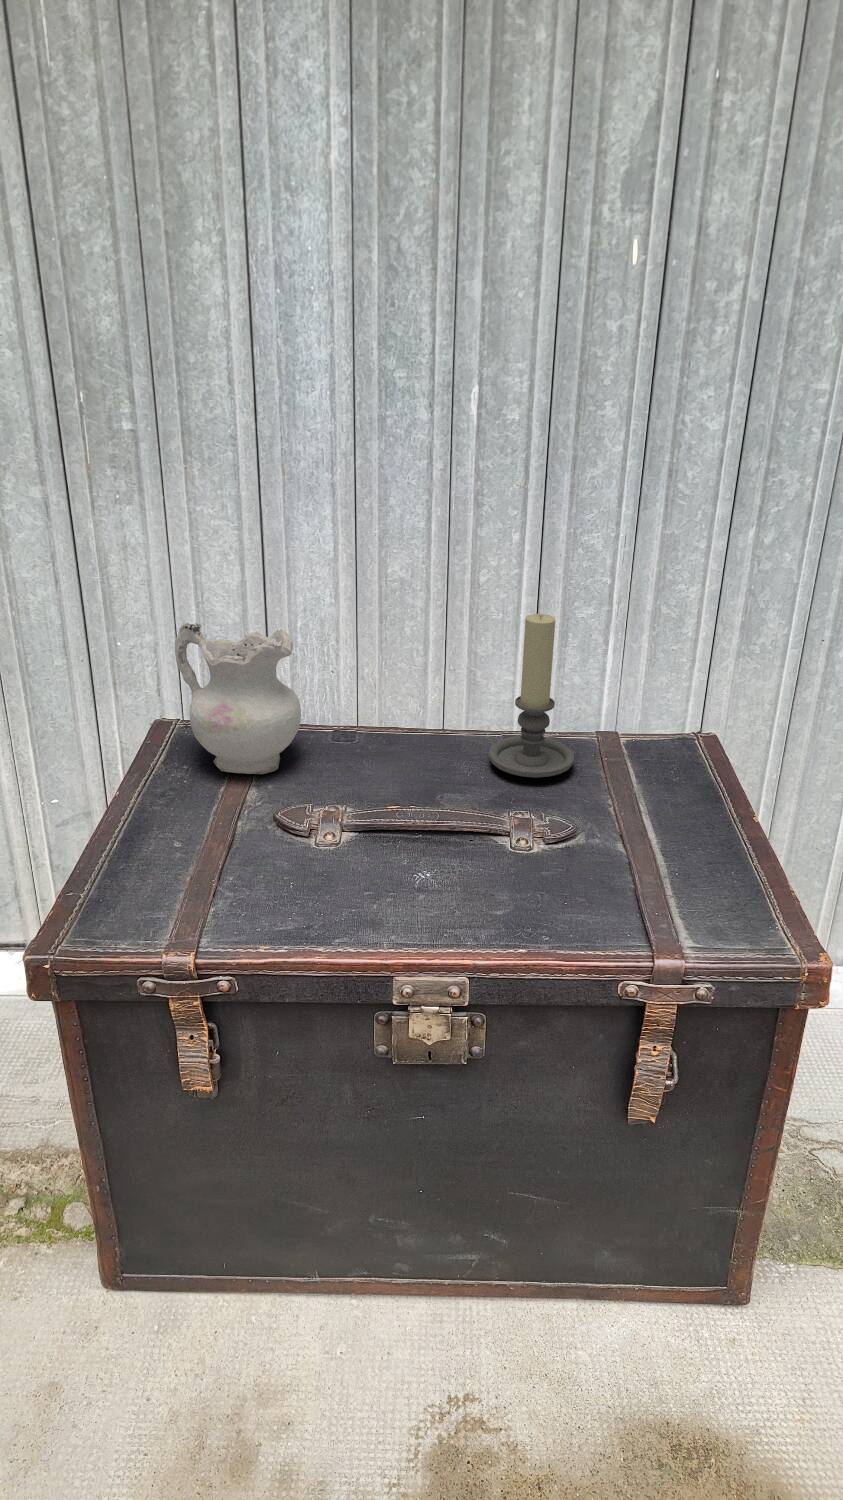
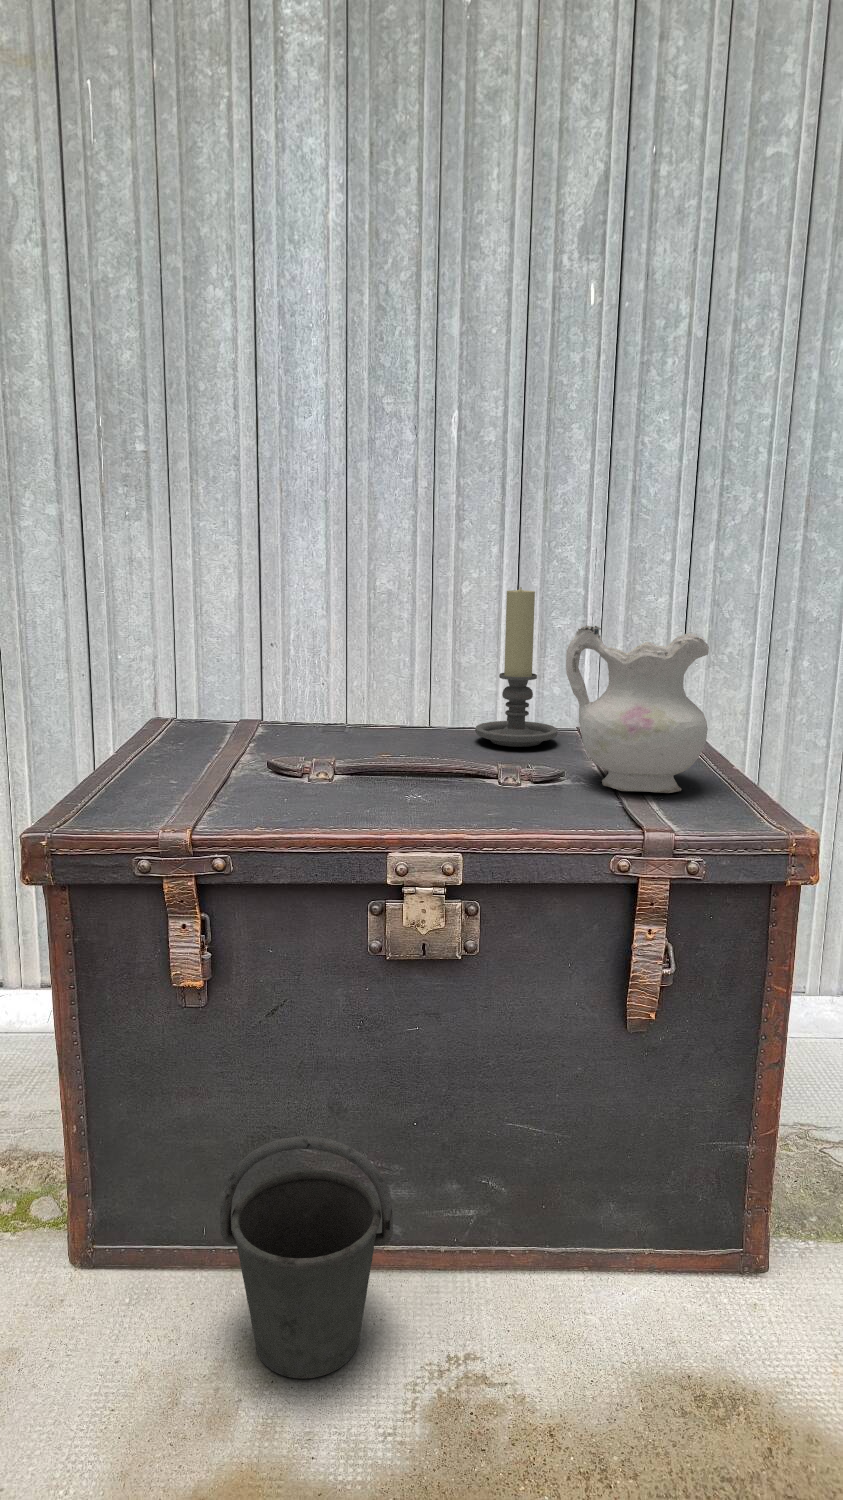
ceramic pitcher: present [175,623,301,774] -> present [566,625,709,793]
bucket: none [239,1231,399,1423] -> present [220,1136,393,1379]

